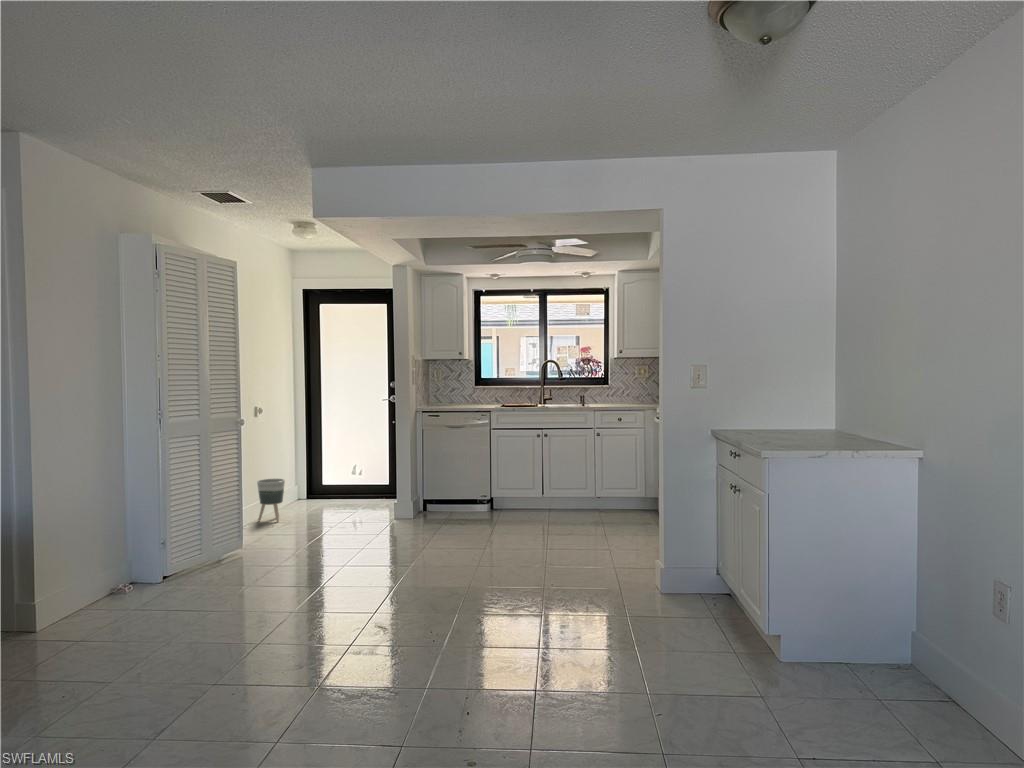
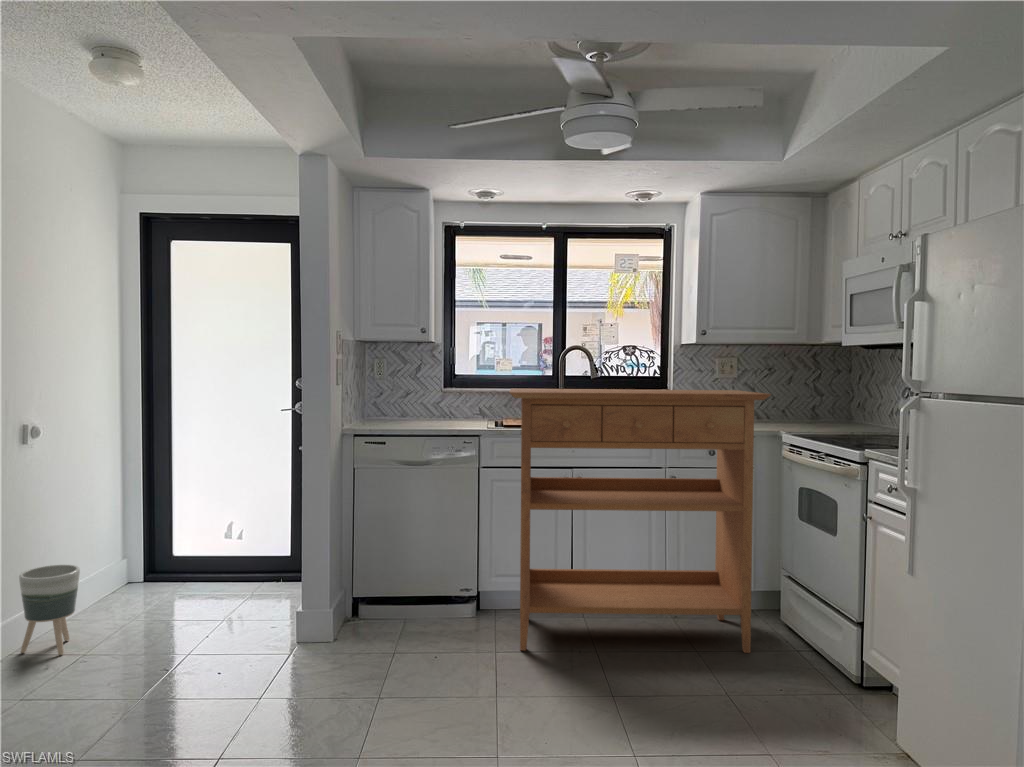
console table: none [500,384,637,525] -> present [510,389,771,653]

